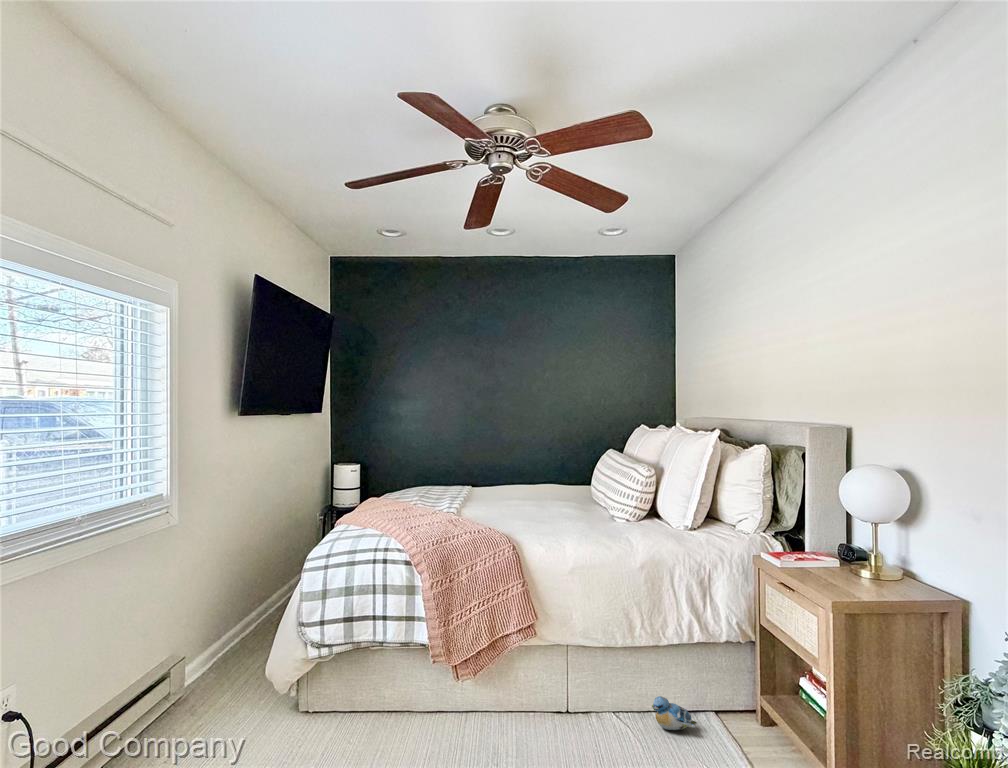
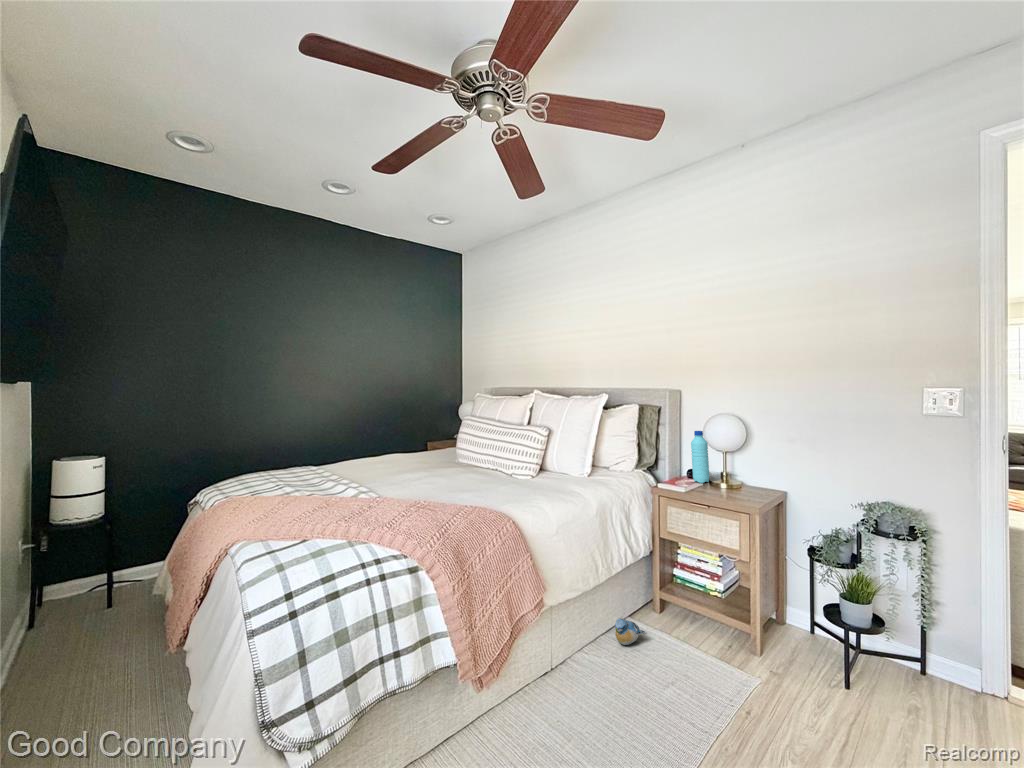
water bottle: none [794,493,818,566] -> present [691,431,709,483]

